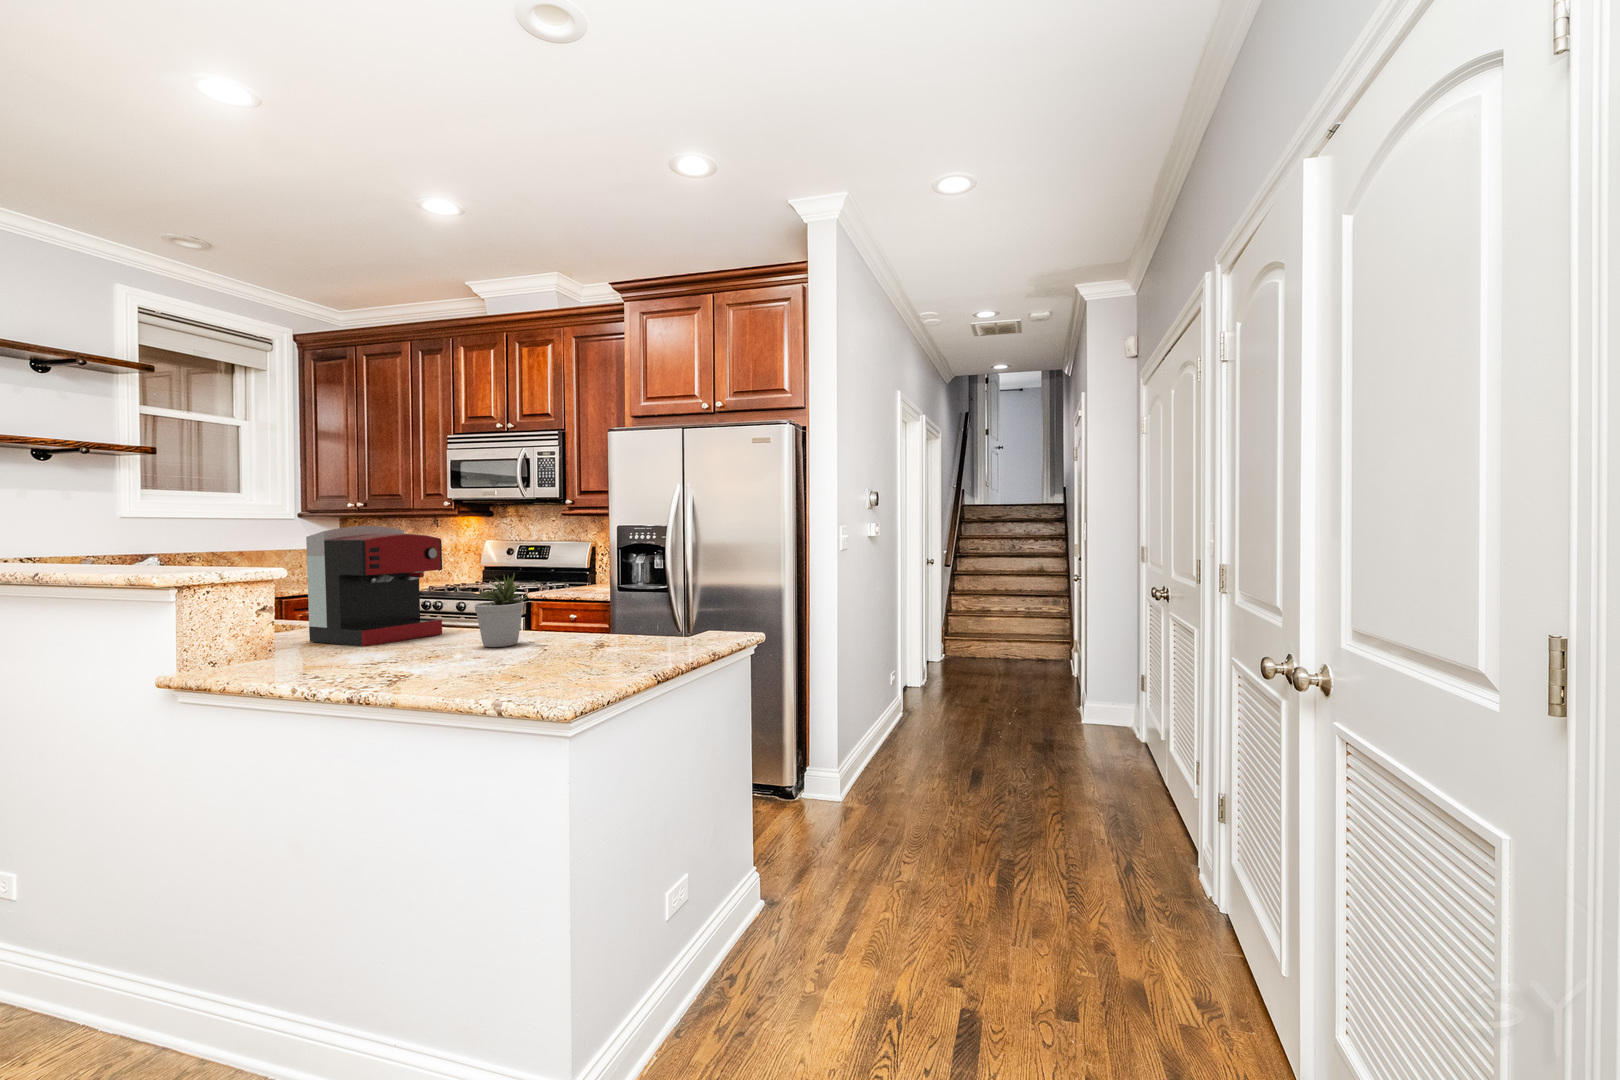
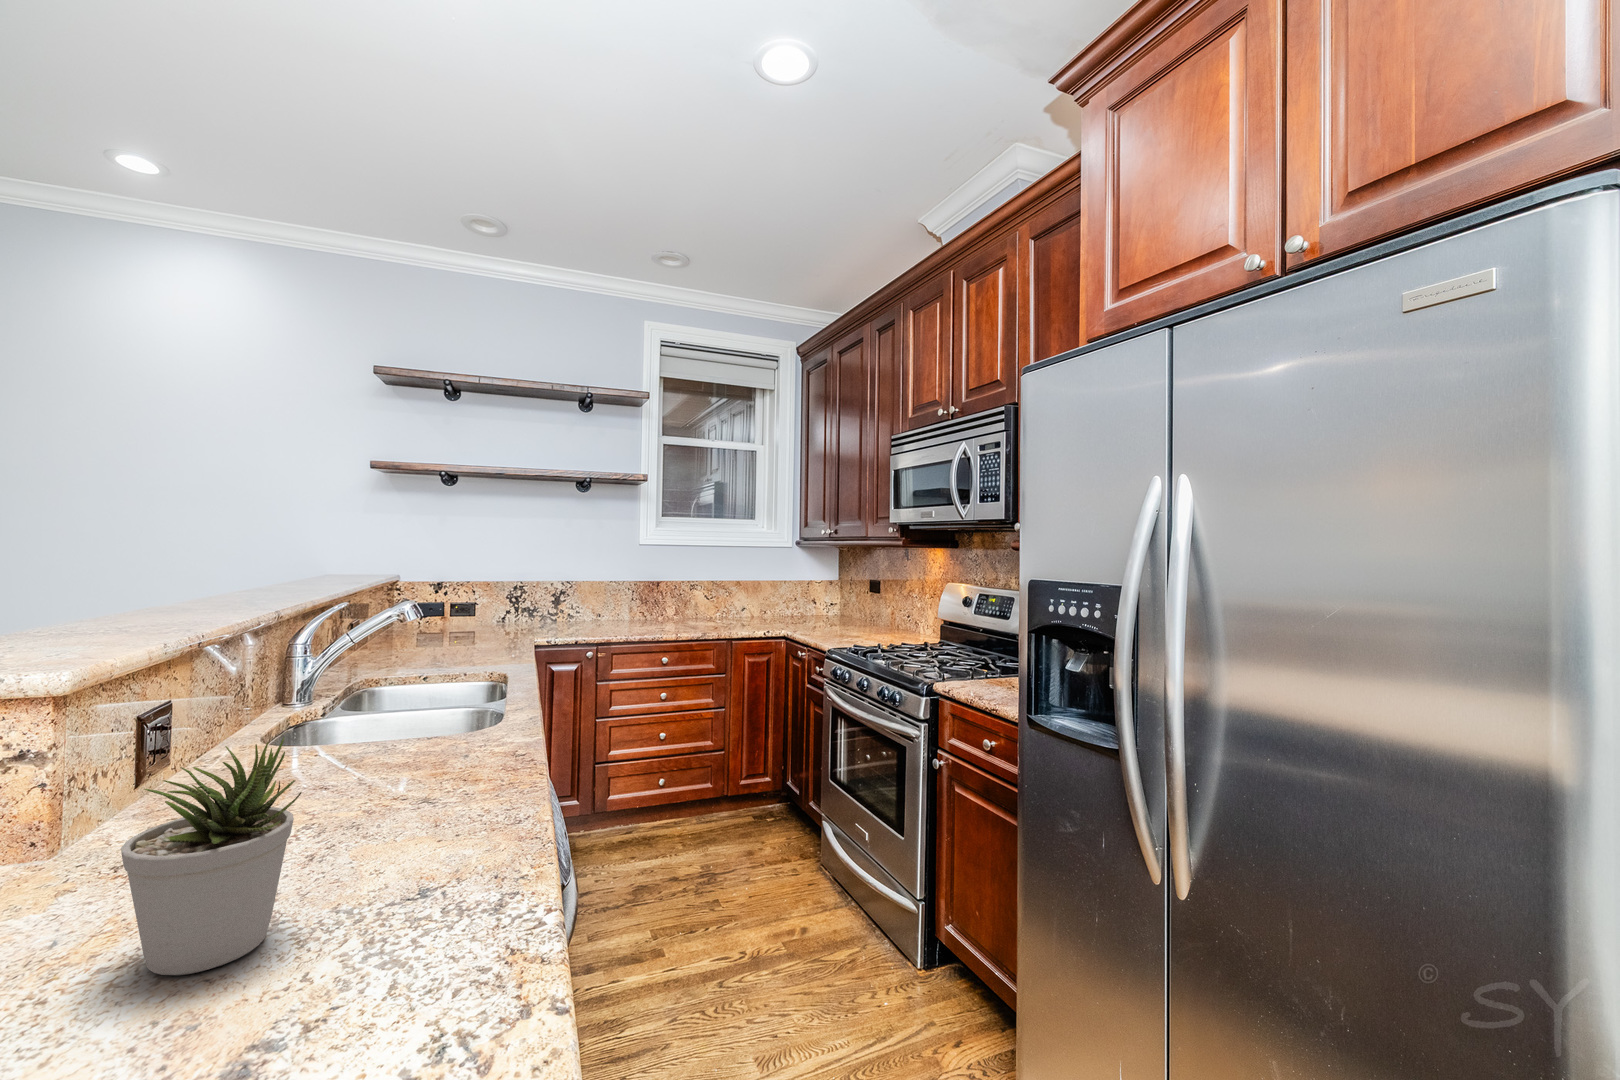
coffee maker: present [306,525,442,647] -> none [275,574,499,814]

